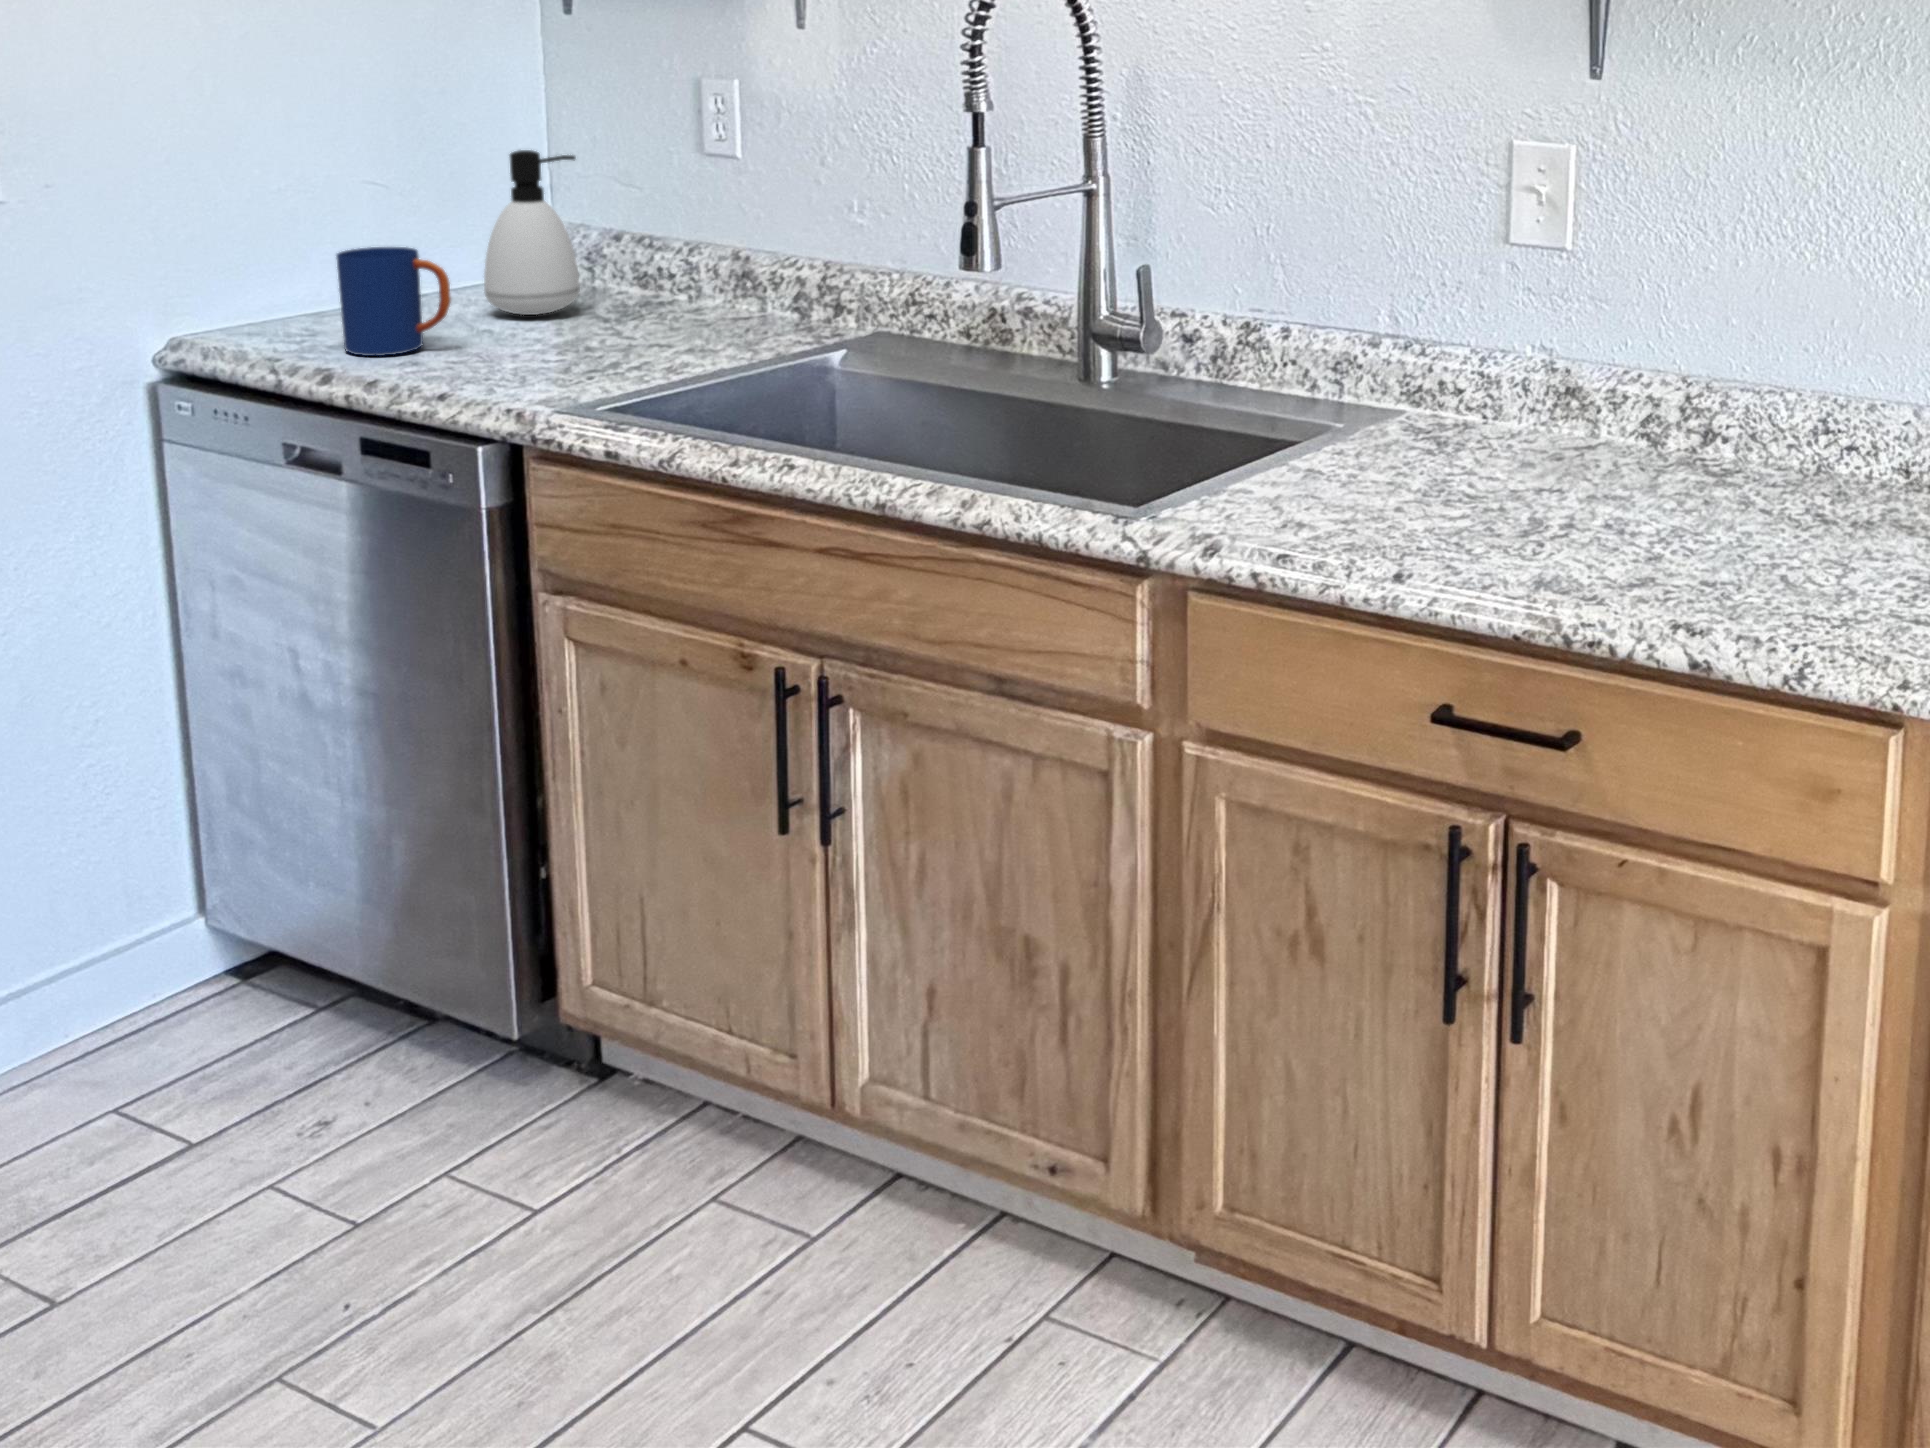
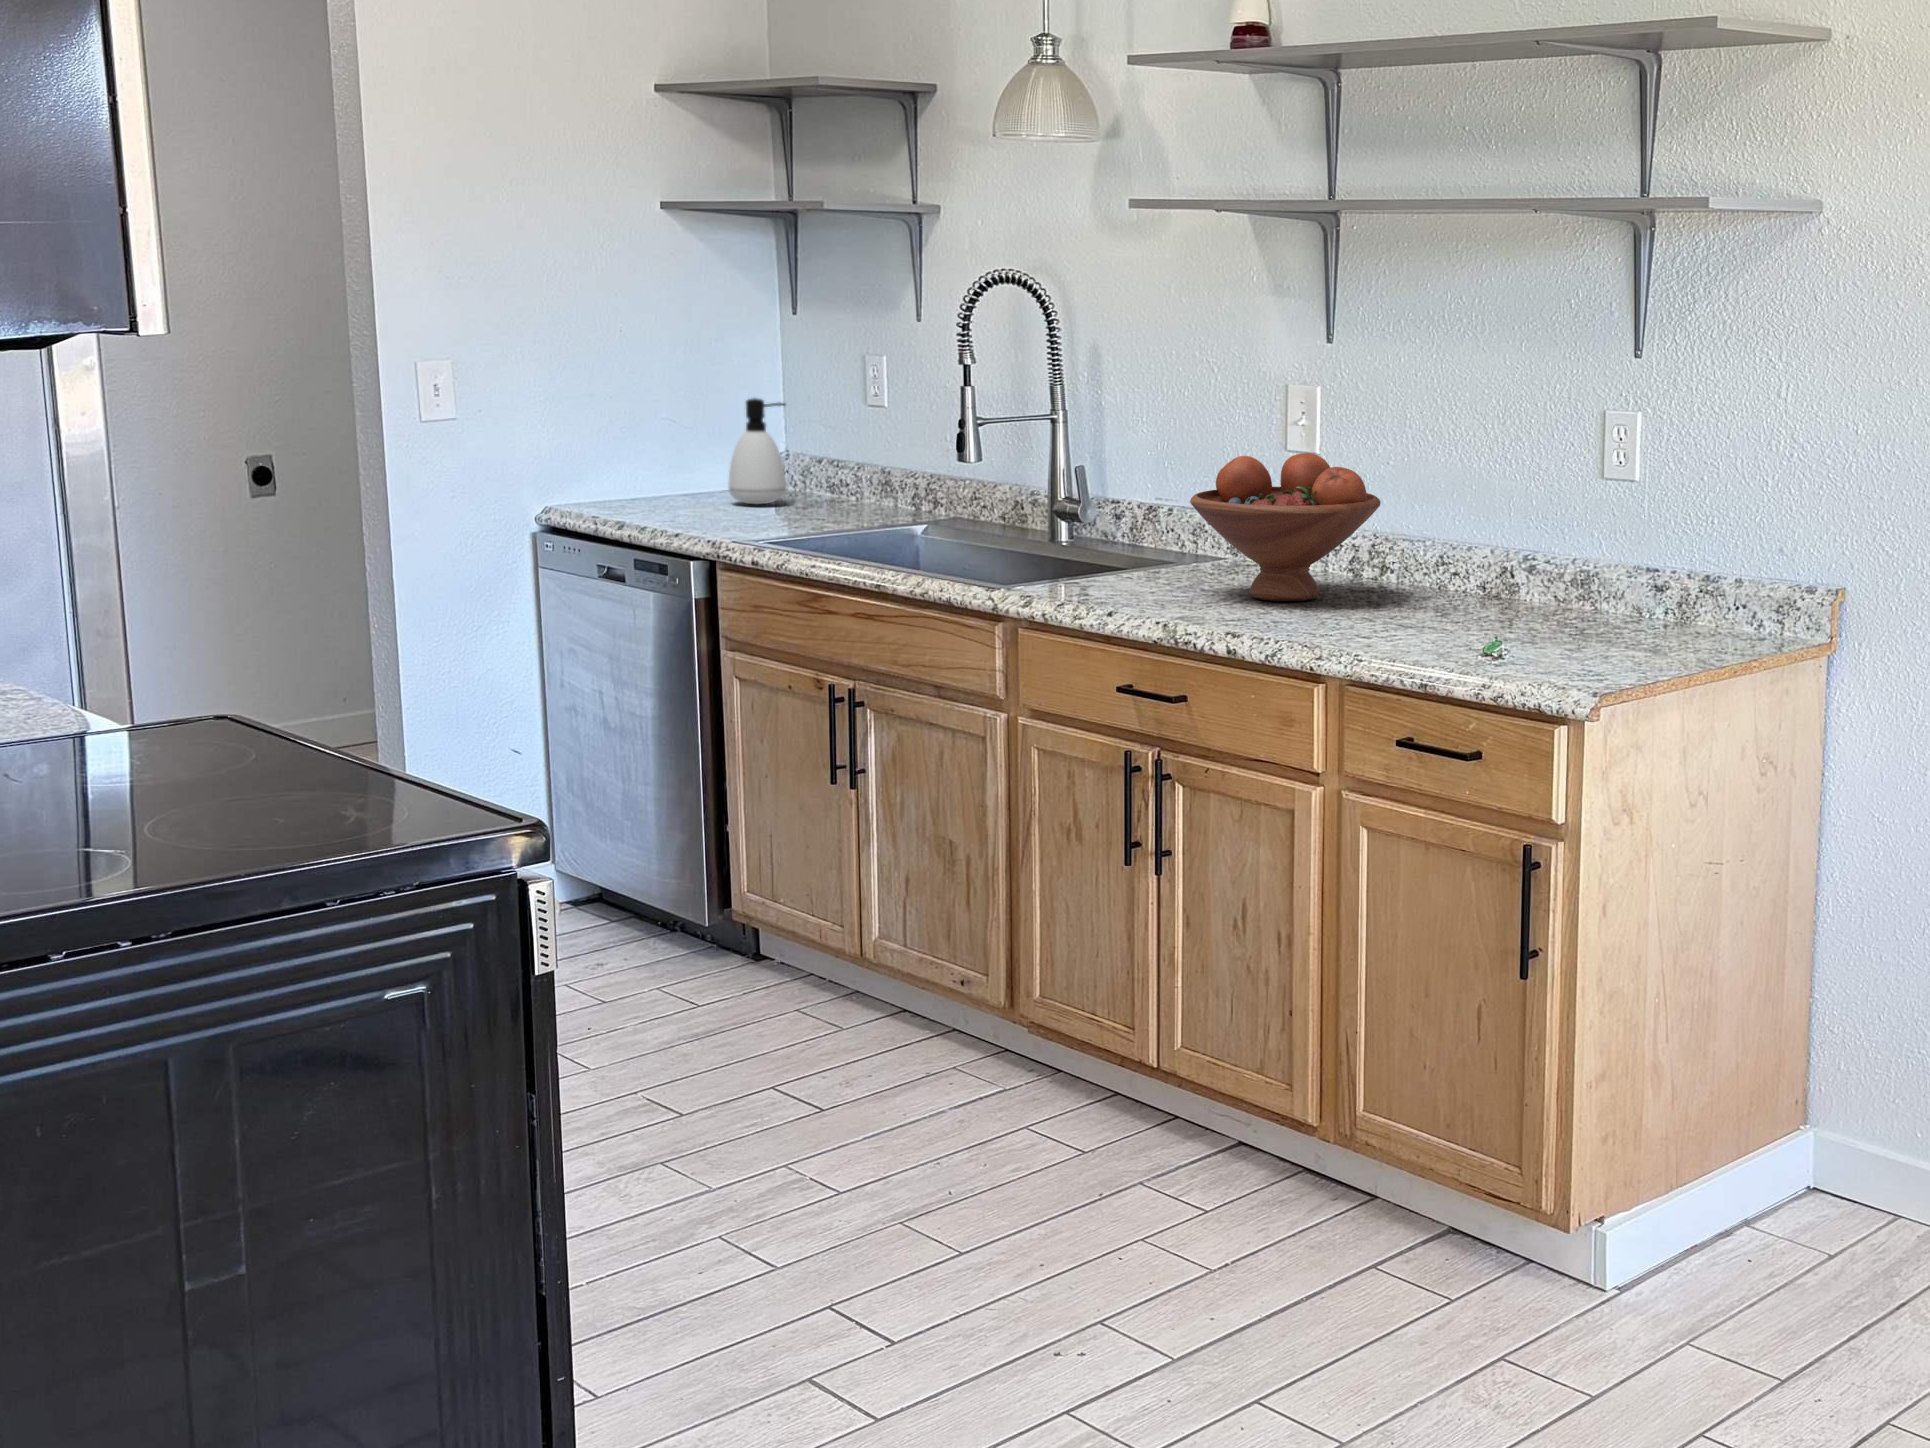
mug: present [336,247,451,356] -> none [634,452,696,516]
fruit bowl: none [1482,271,1800,529] -> present [1190,453,1381,601]

